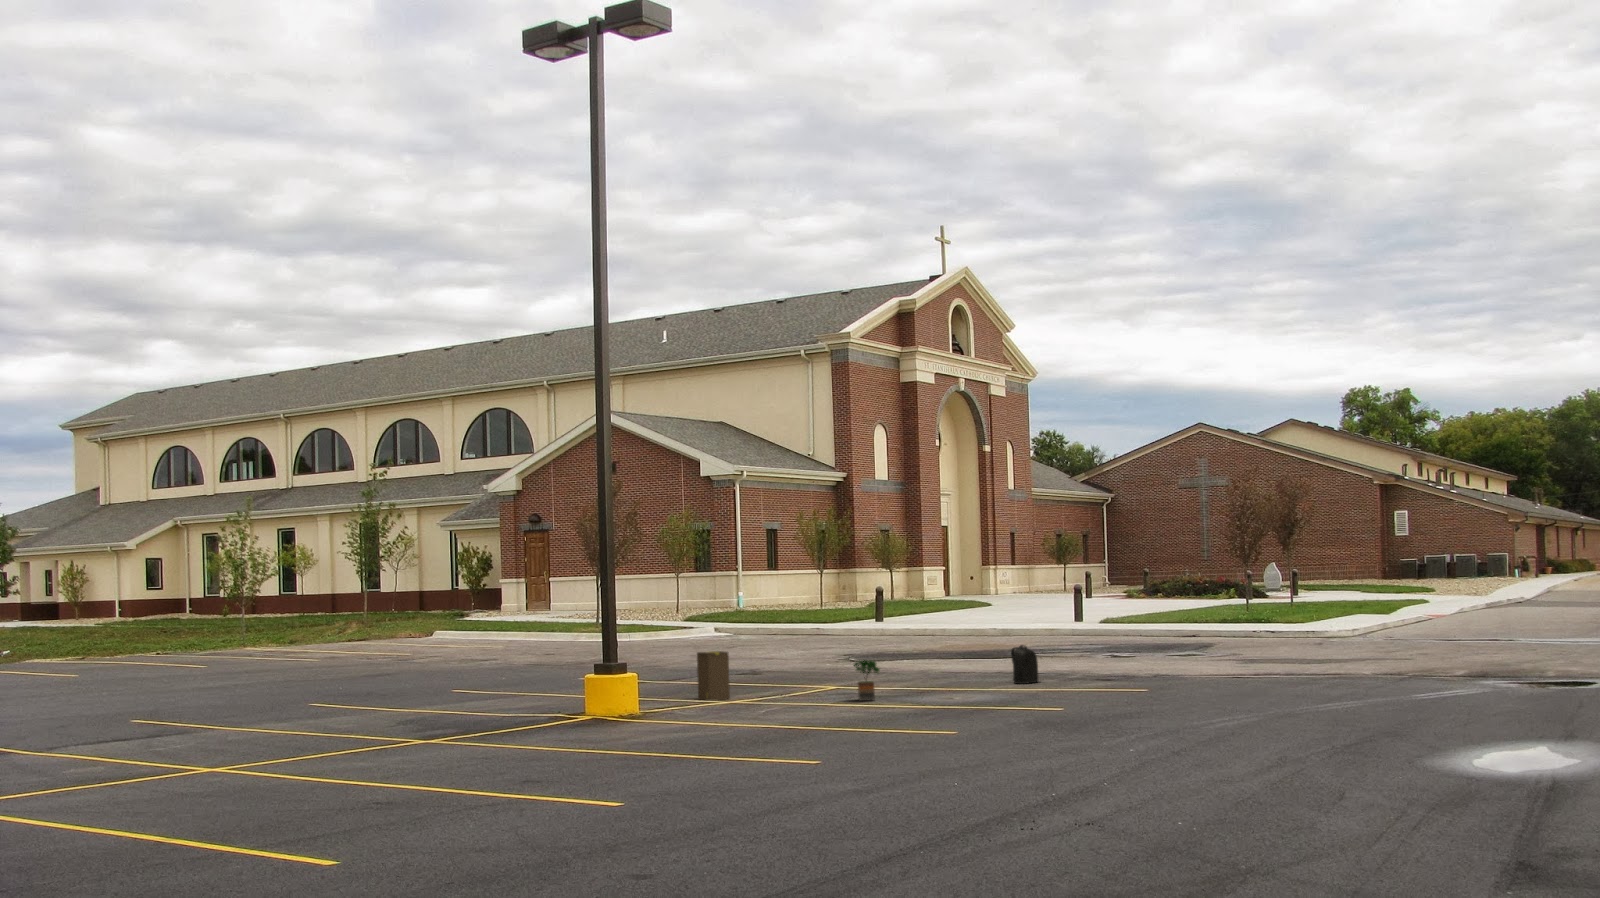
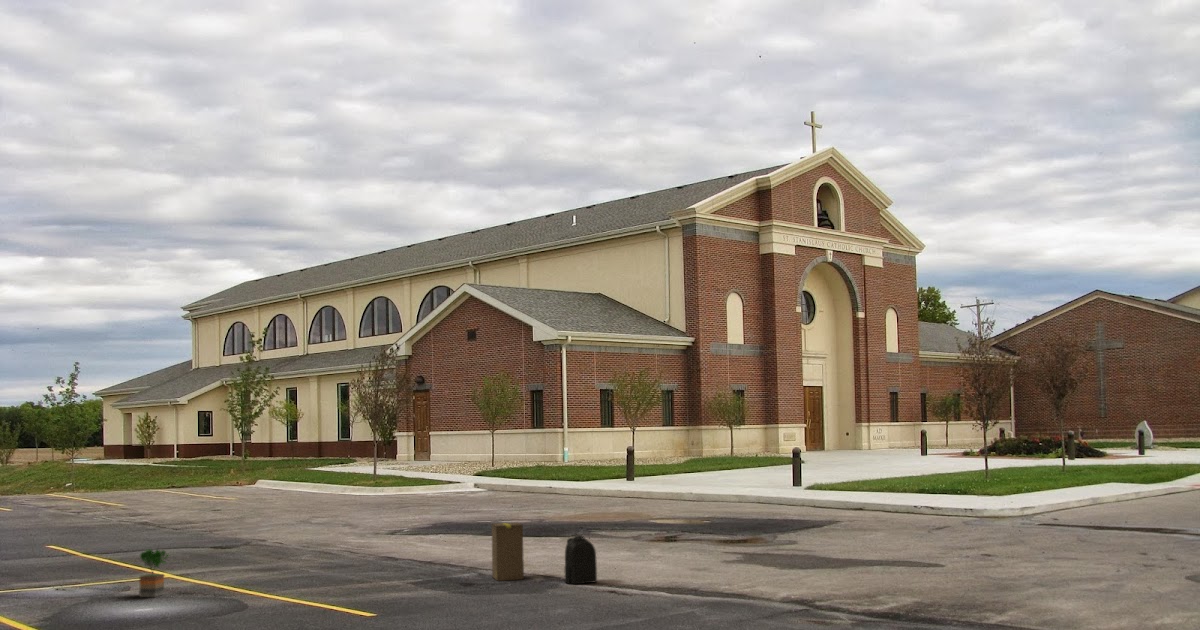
backpack: present [1011,645,1038,684] -> present [565,535,597,584]
cardboard box: present [697,651,730,701] -> present [491,522,524,581]

